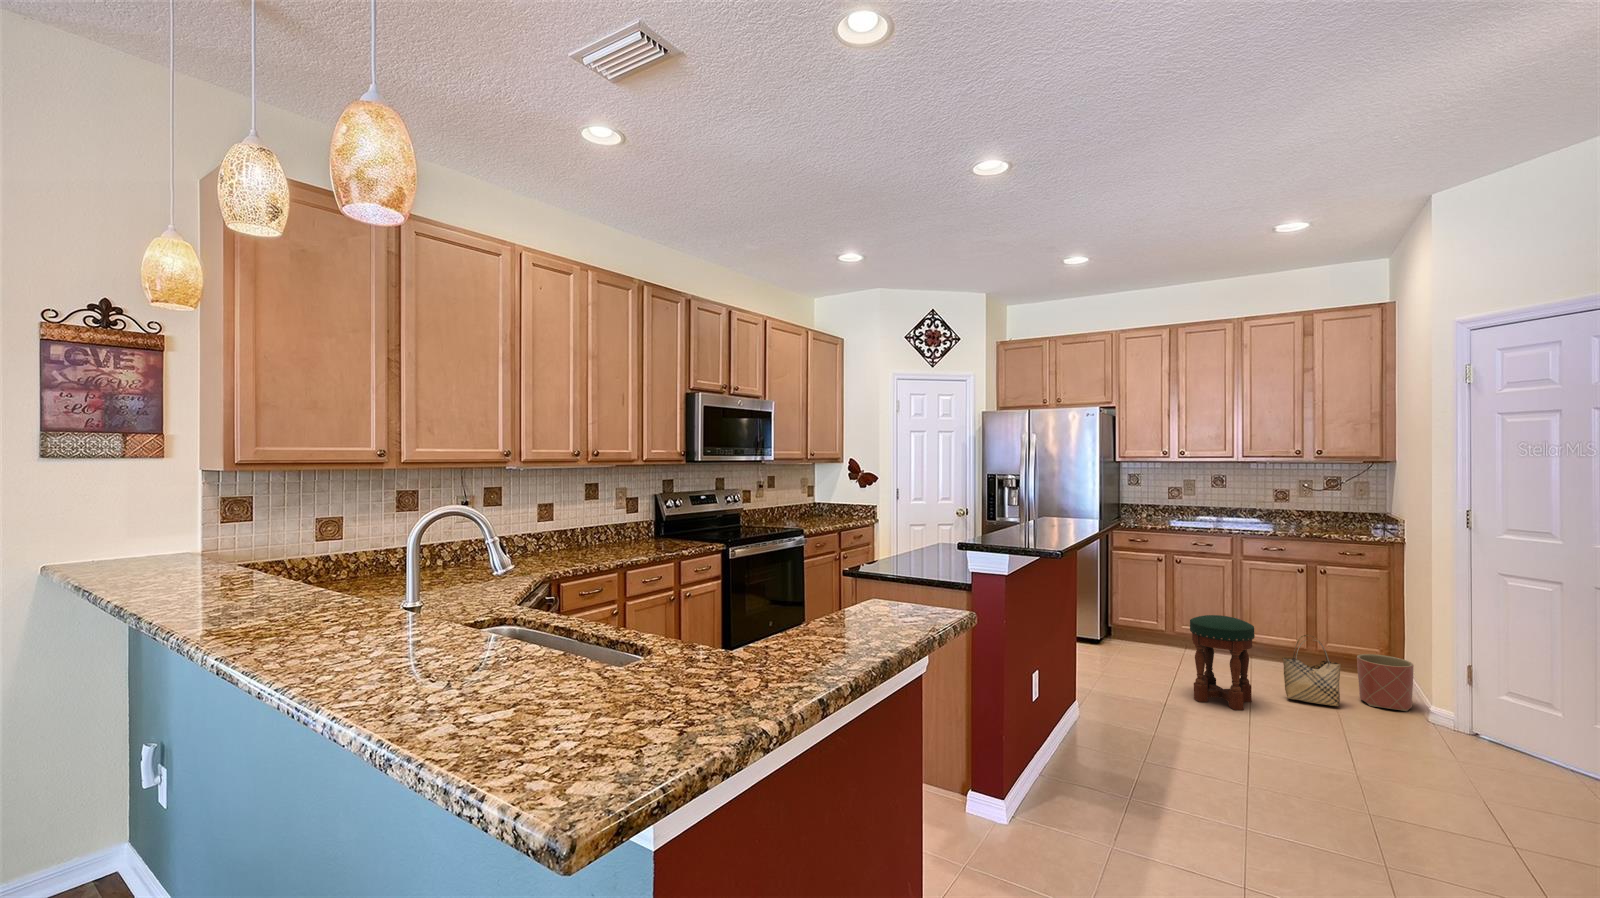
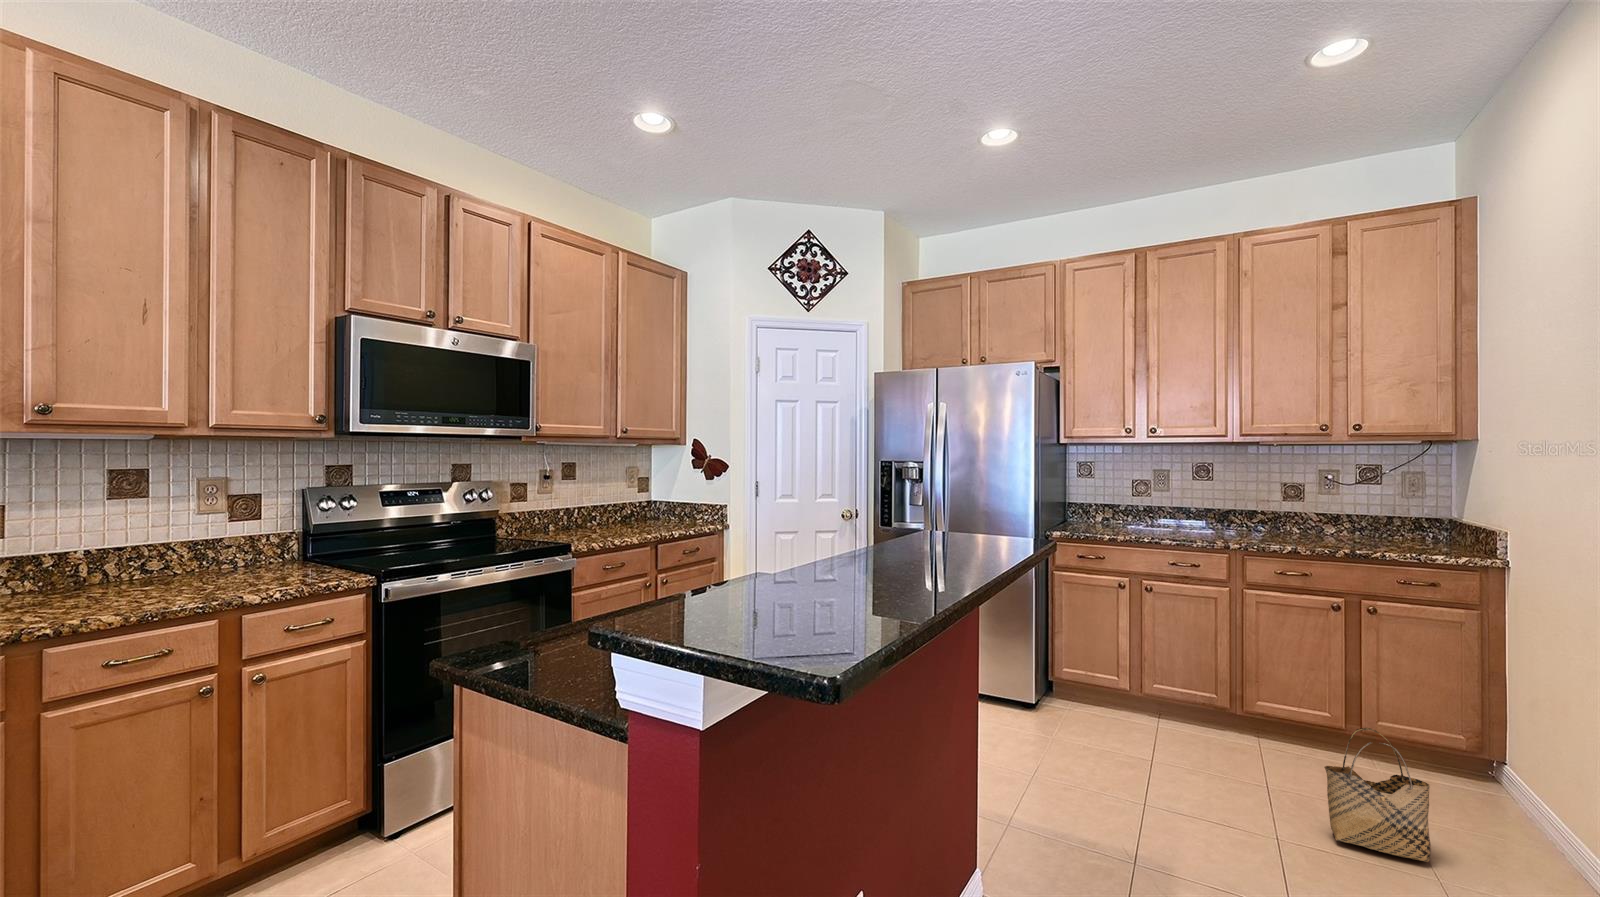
stool: present [1190,615,1255,710] -> none [1170,693,1283,872]
planter: present [1357,654,1414,711] -> none [1451,760,1560,874]

